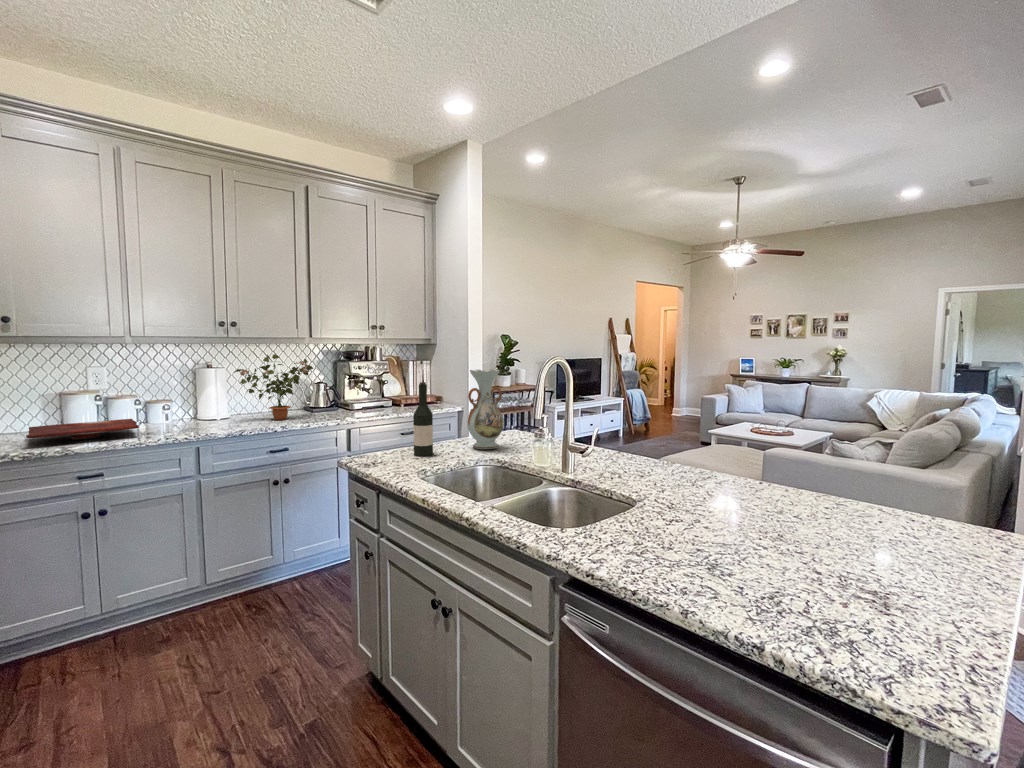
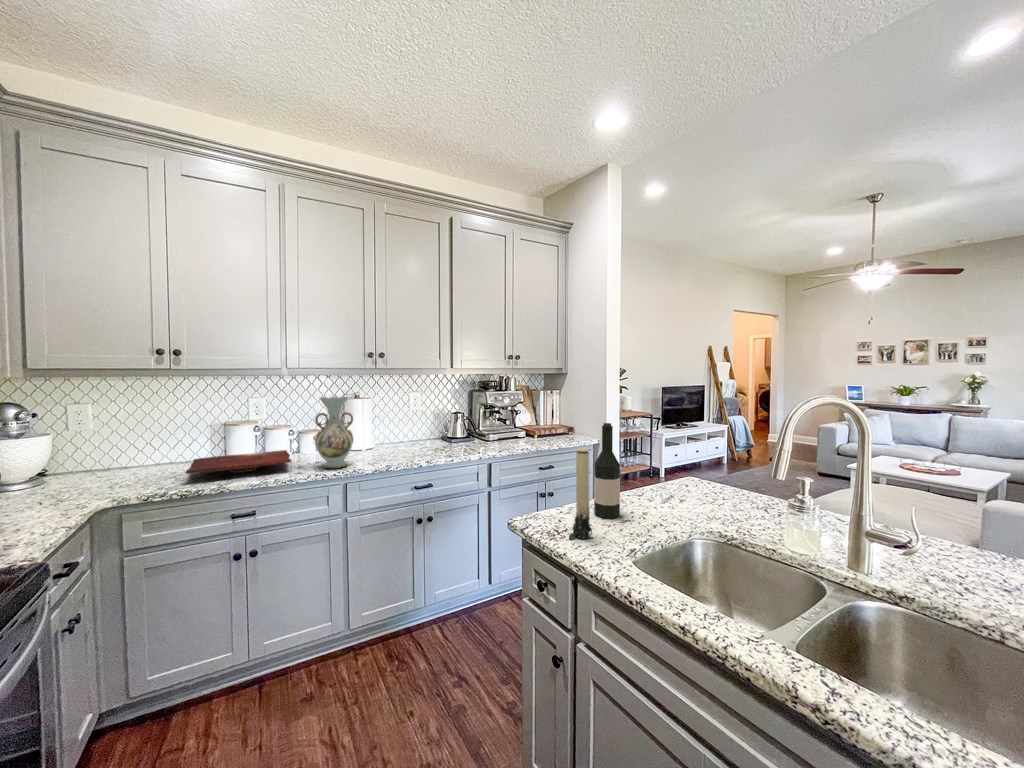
potted plant: present [234,354,313,420] -> none [379,385,456,452]
vase: present [467,369,504,449] -> present [315,396,353,468]
candle: none [382,399,401,467] -> present [569,448,592,539]

